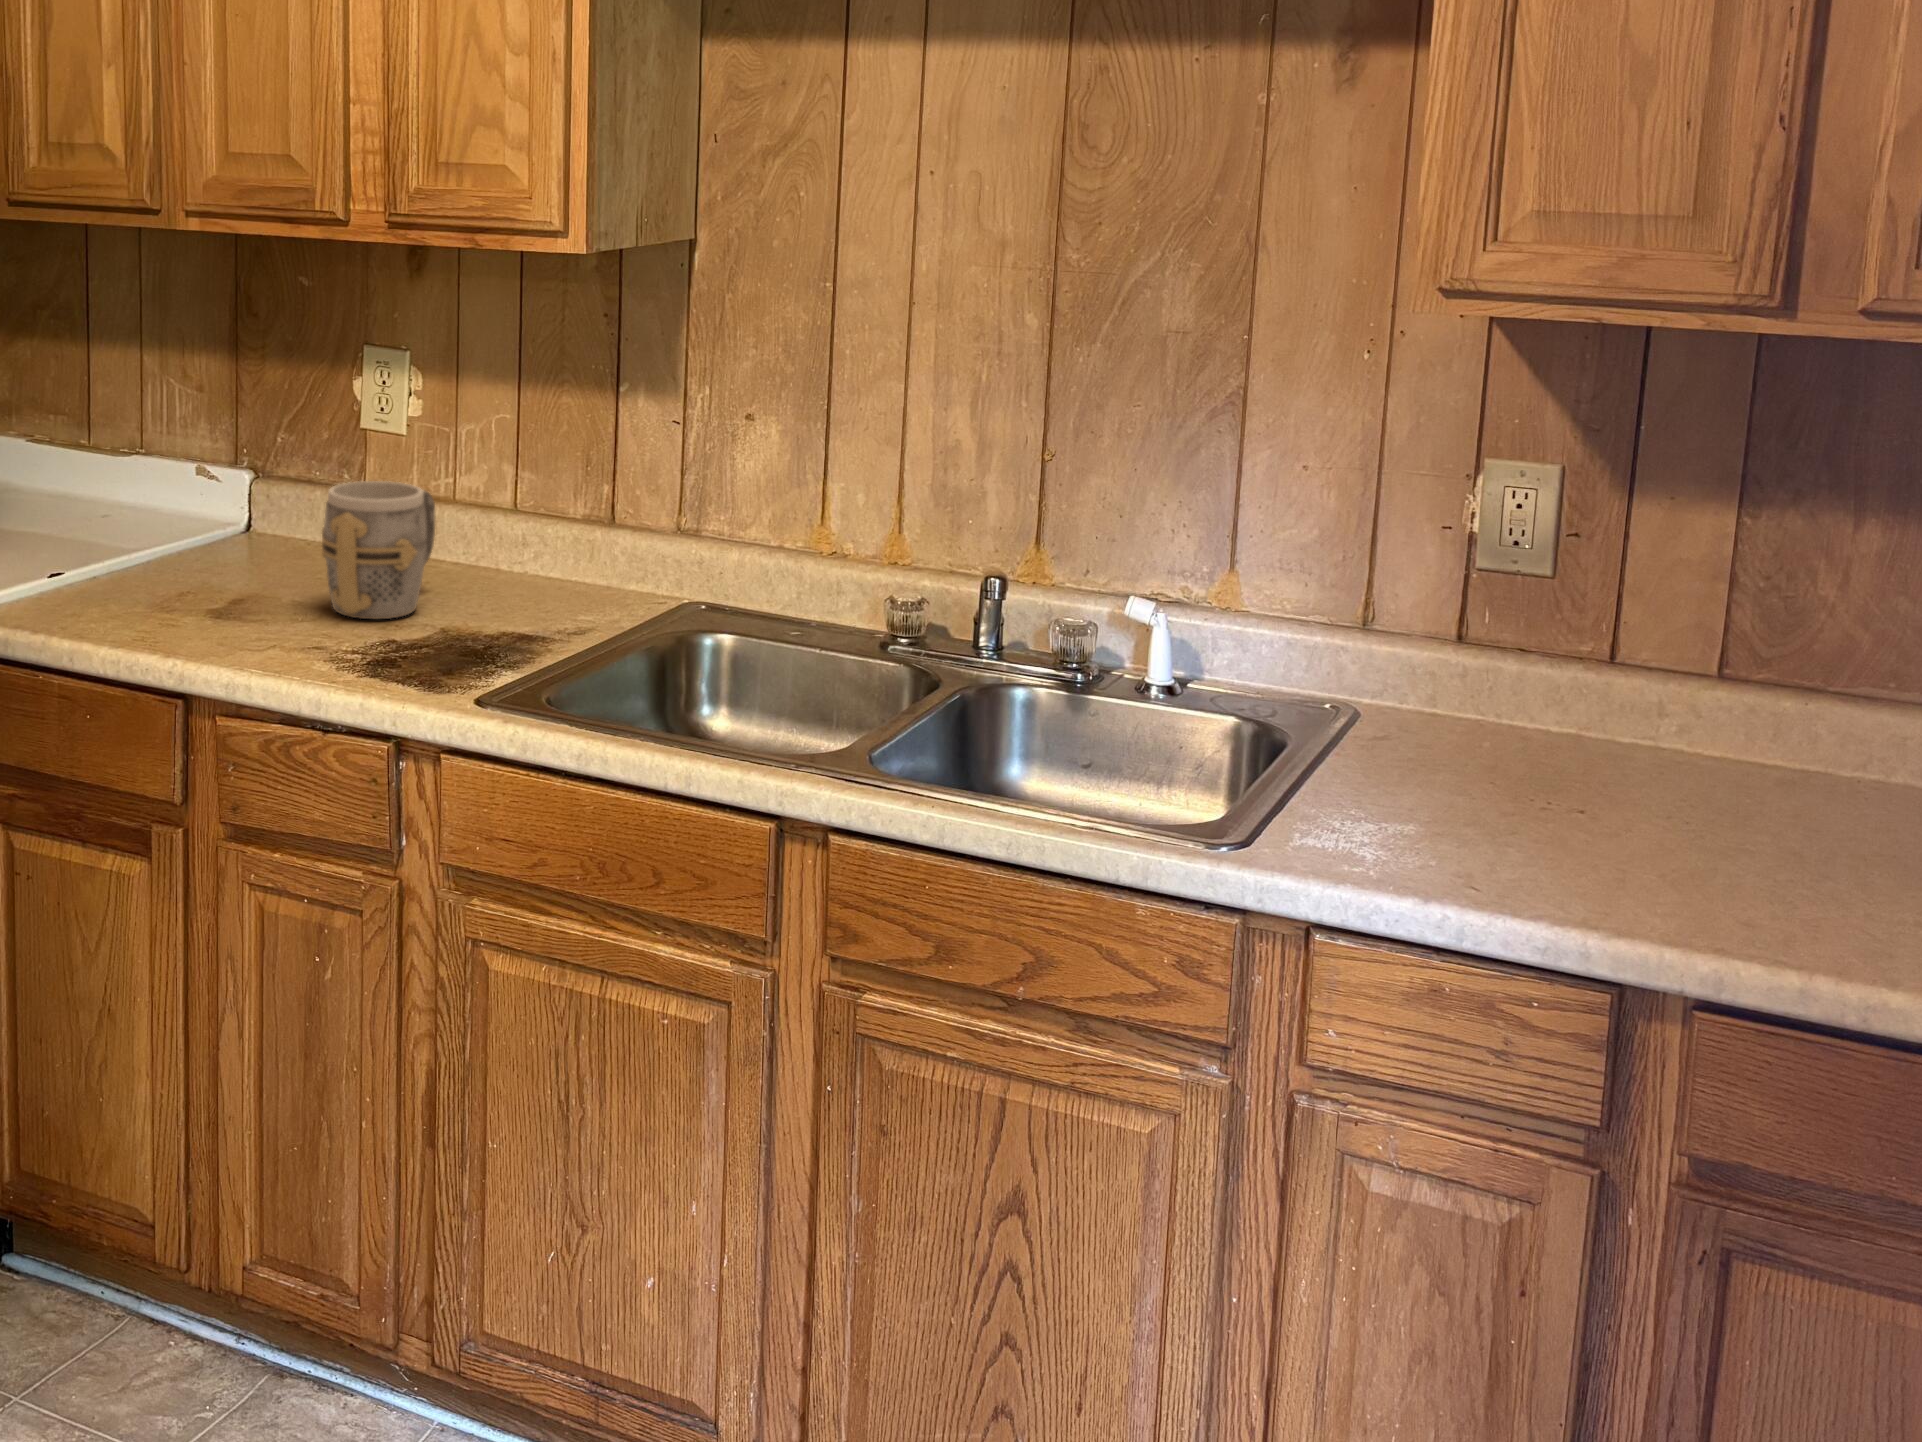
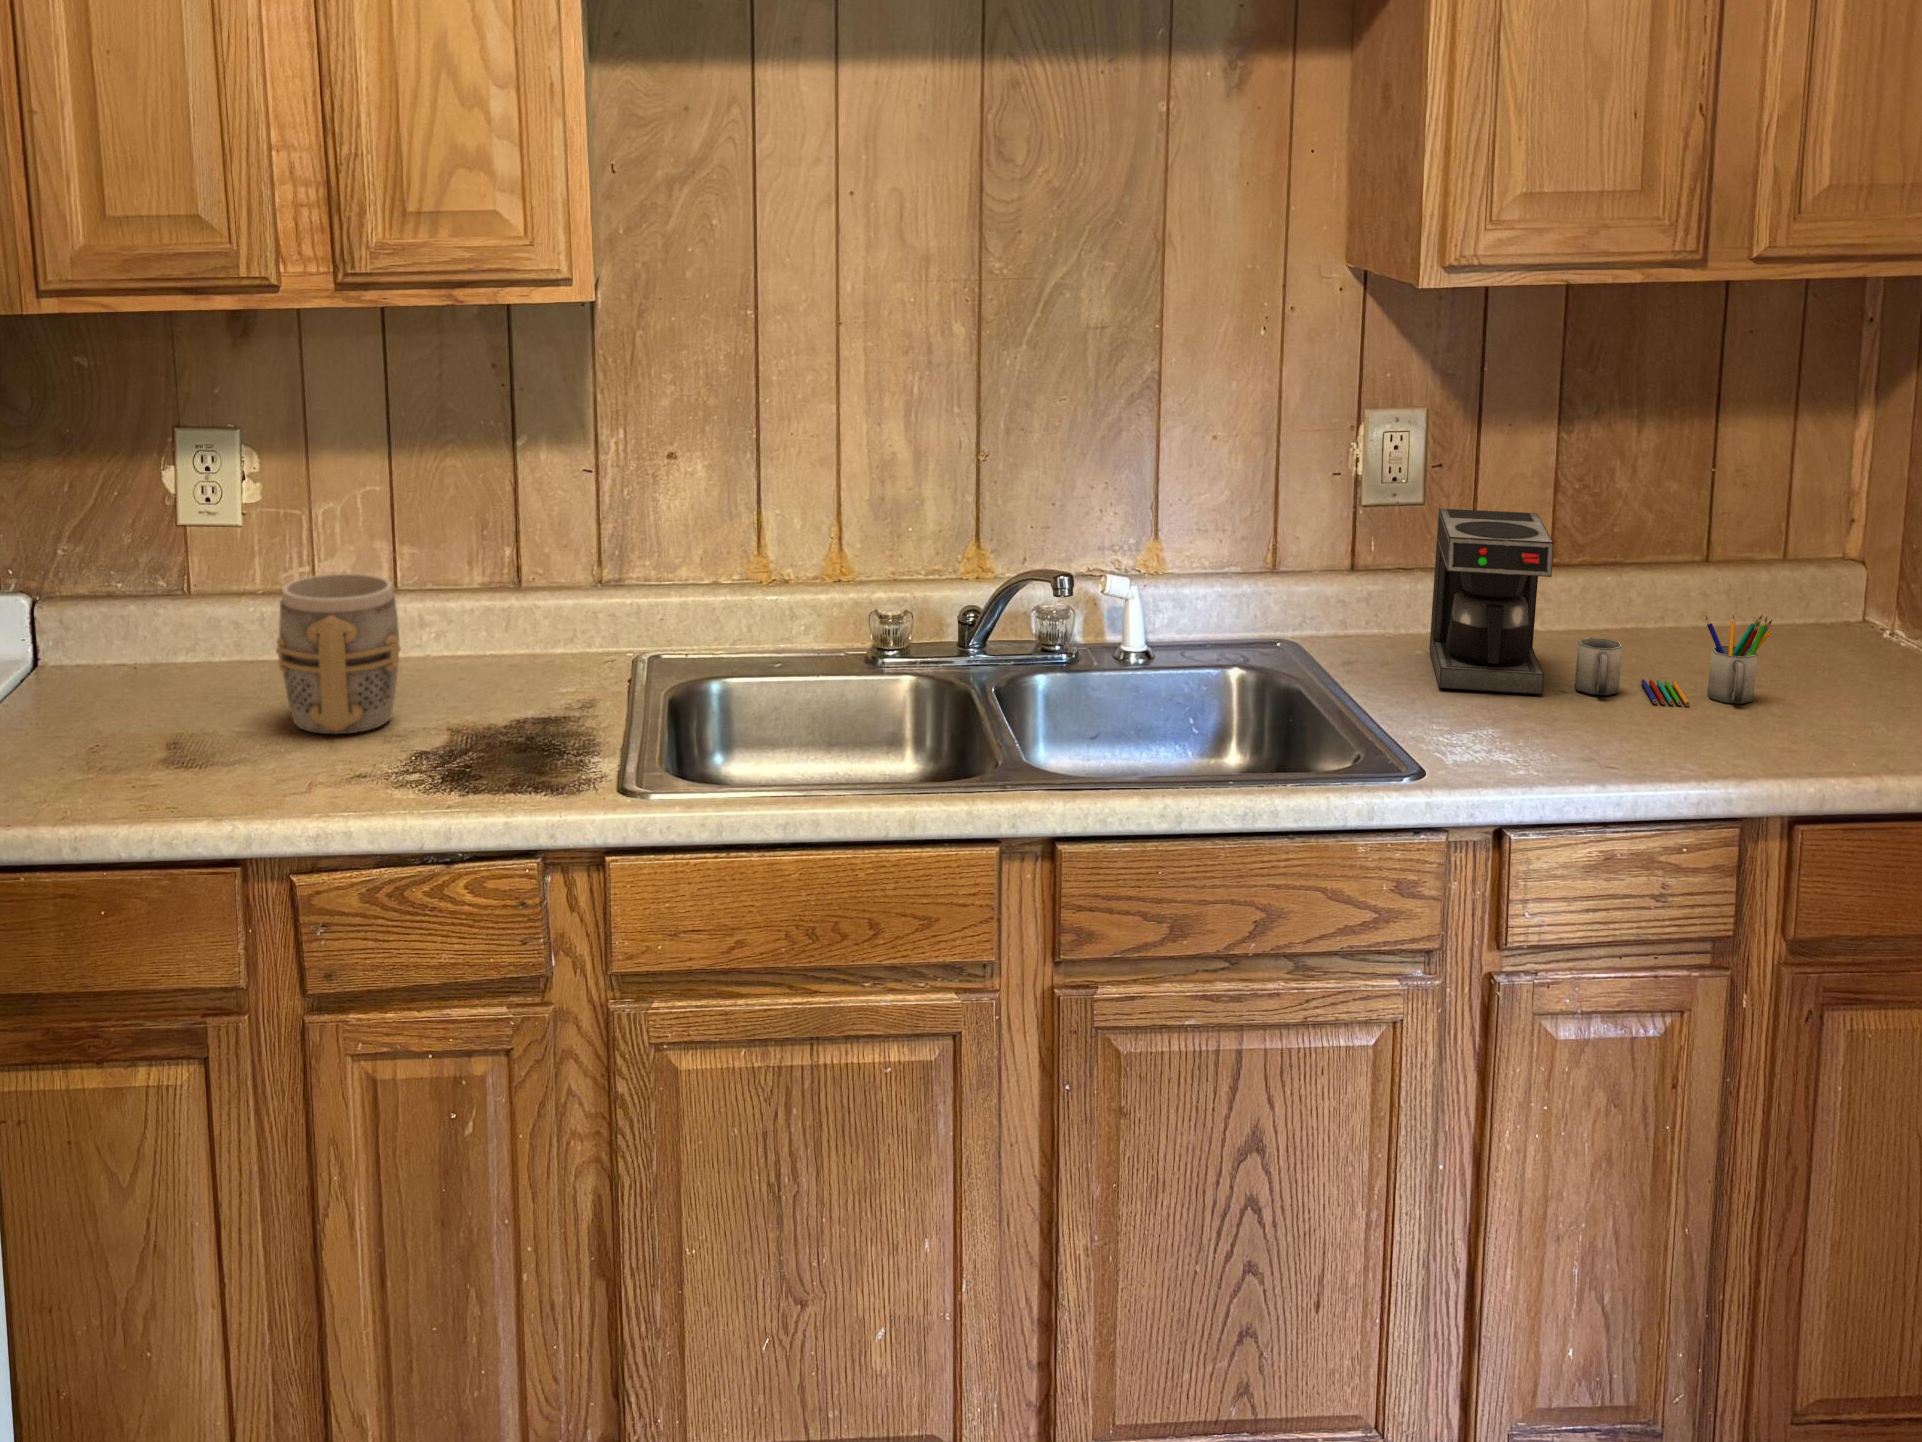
coffee maker: none [1425,581,1859,875] -> present [1429,509,1772,706]

